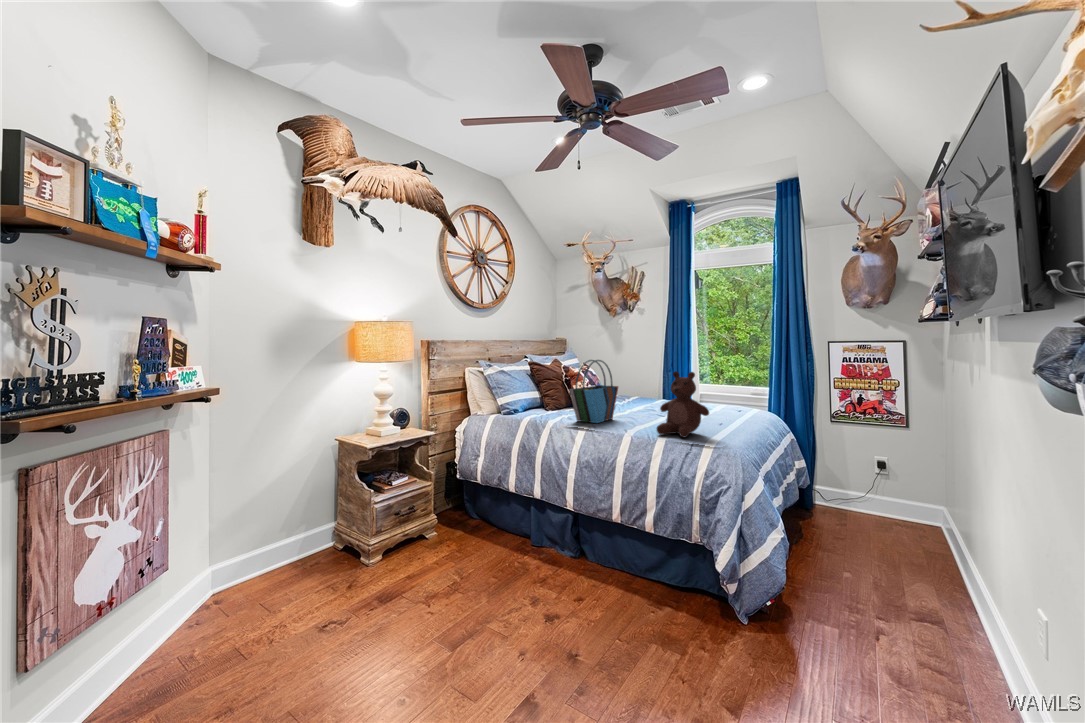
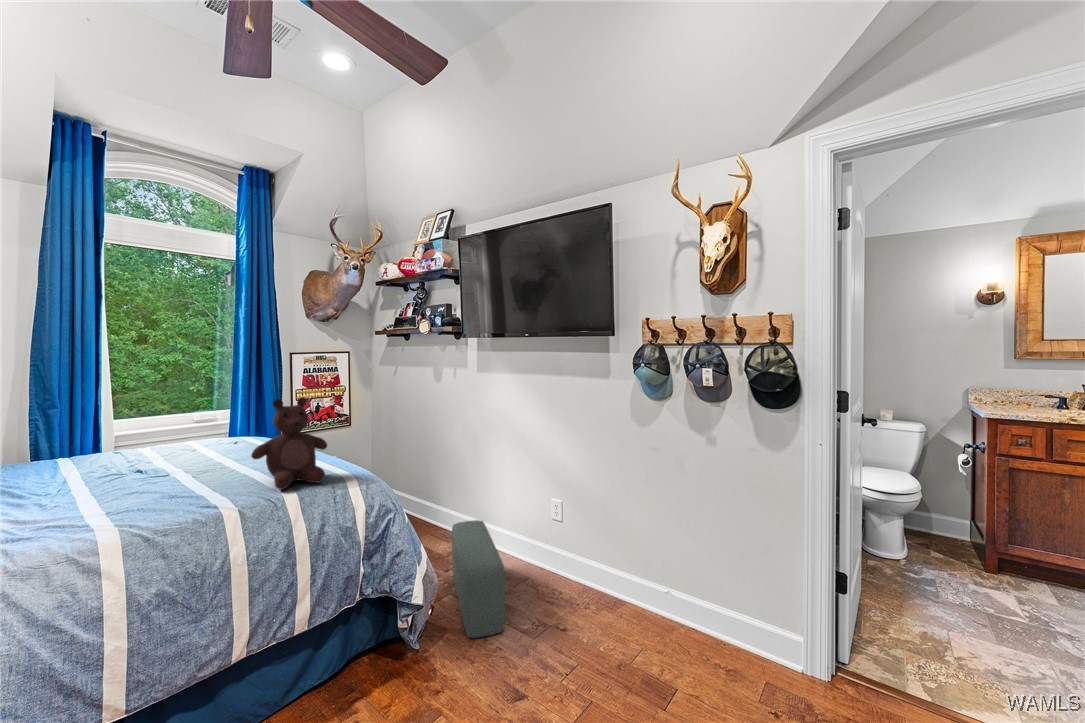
tote bag: present [569,360,618,423] -> none [50,394,121,528]
pouf: none [783,554,924,681] -> present [452,520,505,638]

